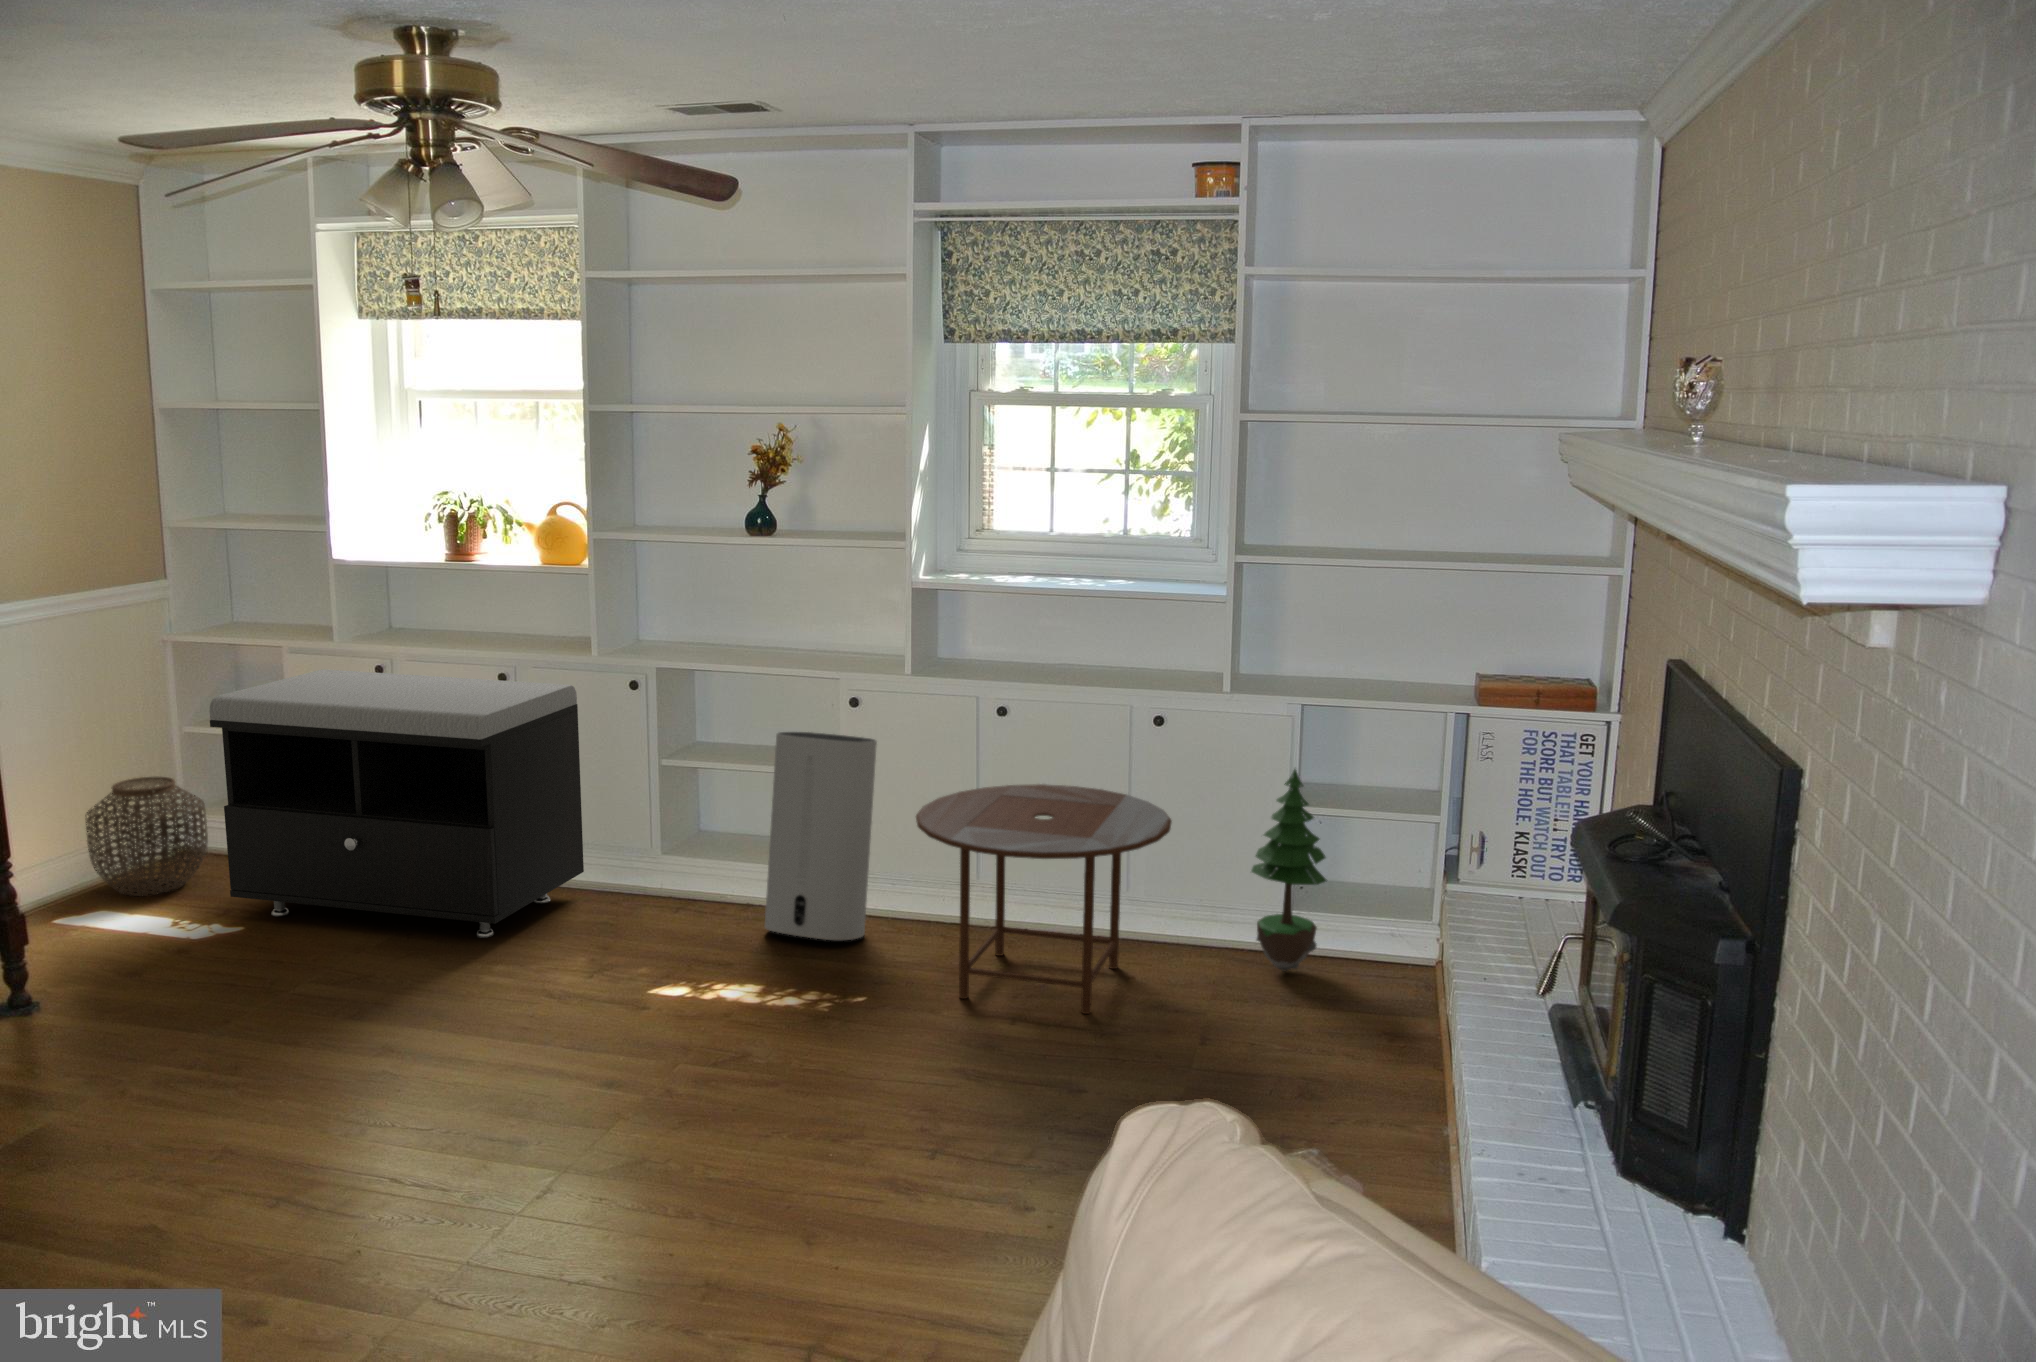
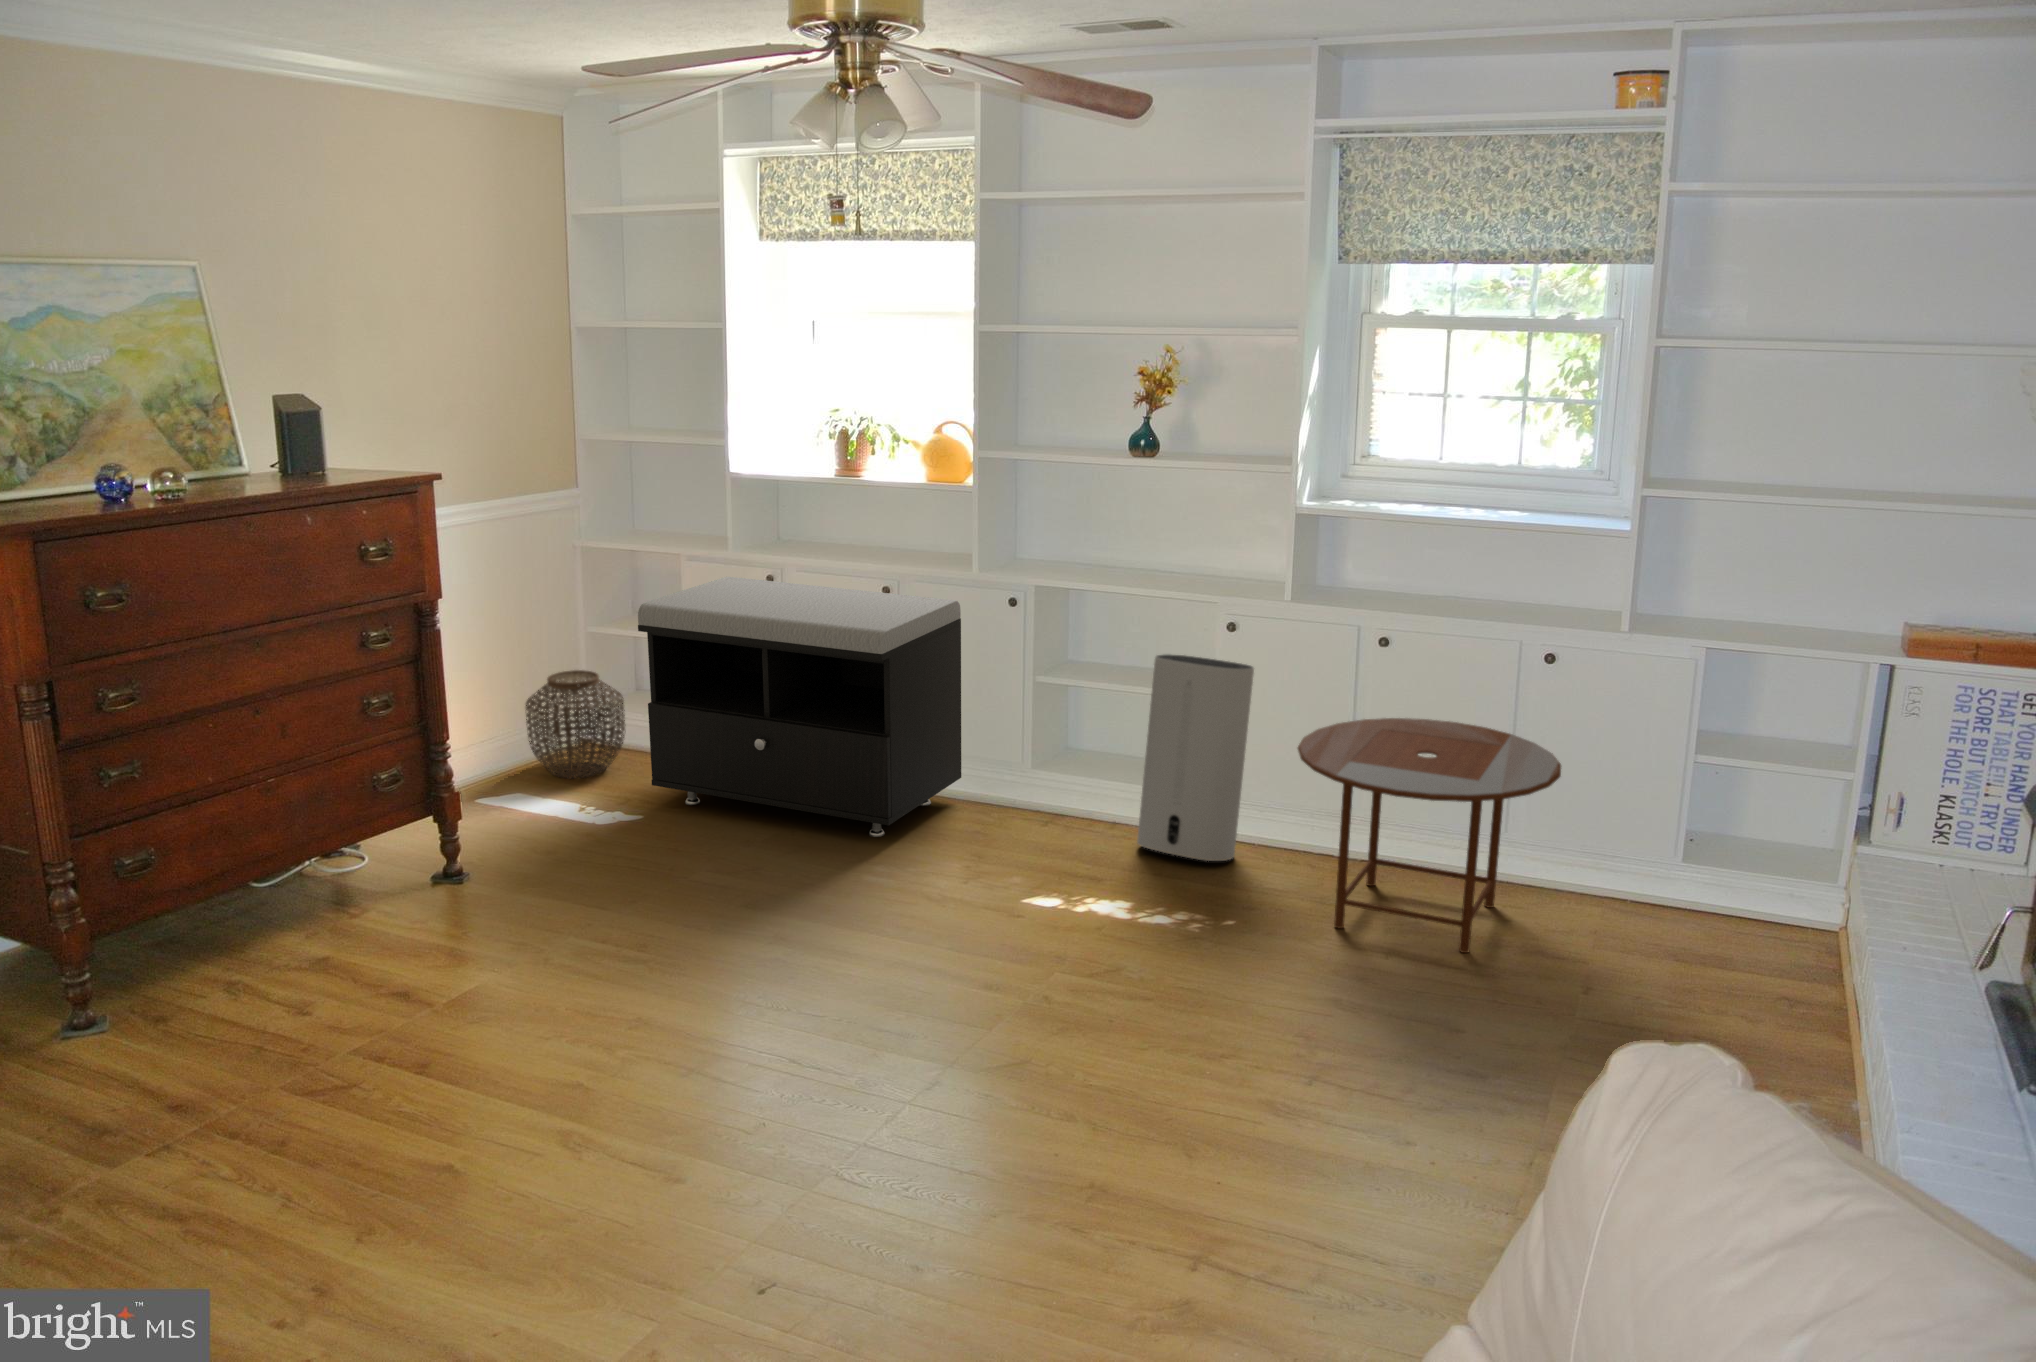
potted tree: present [1252,769,1327,971] -> none [1641,716,1726,923]

